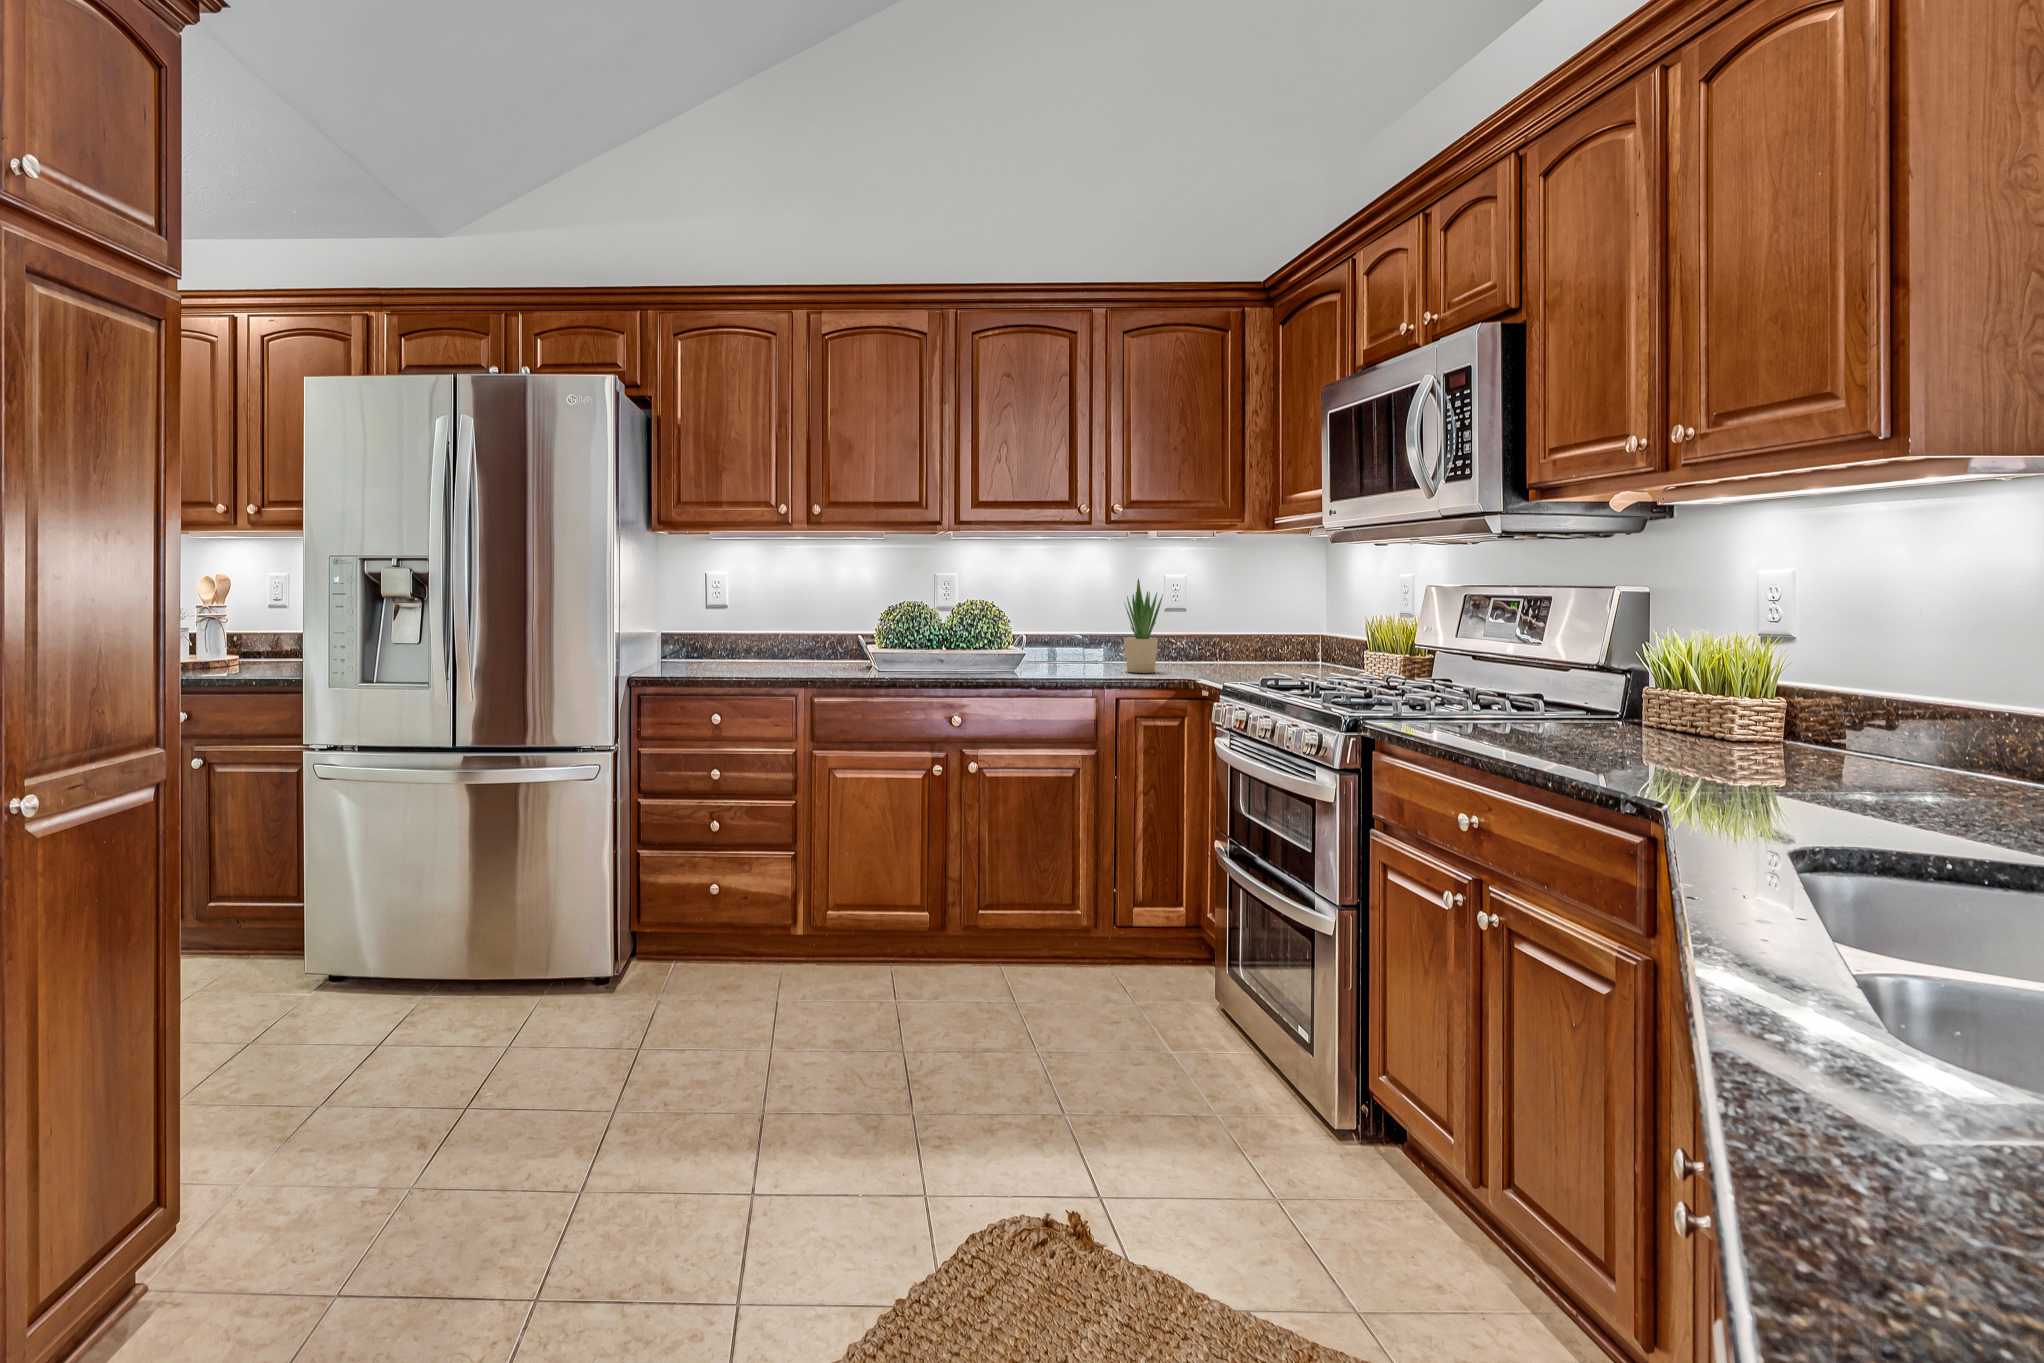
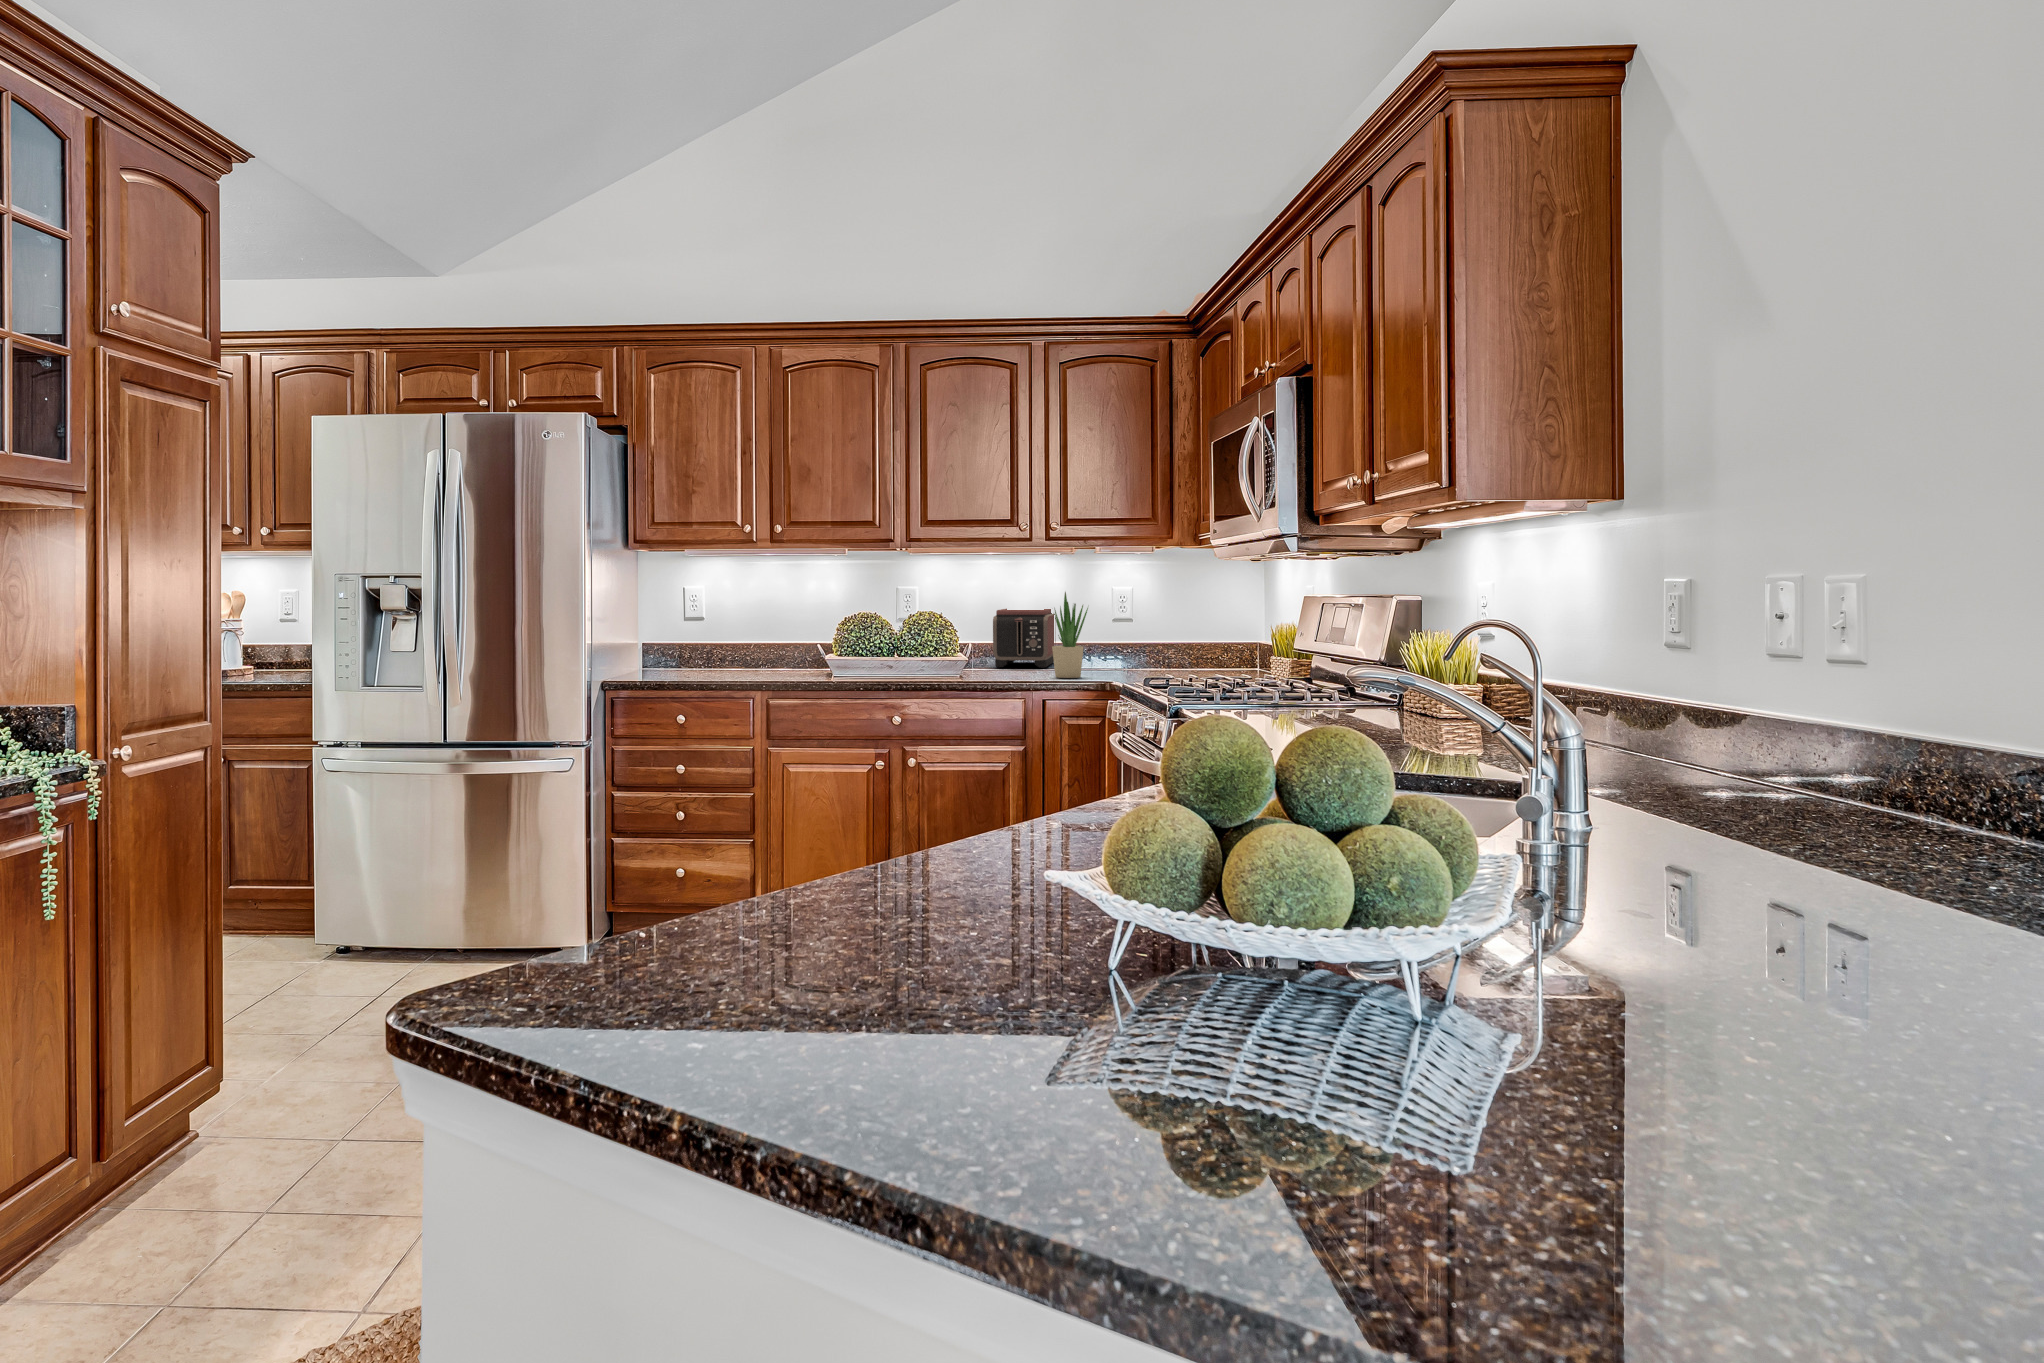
toaster: none [1043,596,1102,659] -> present [993,609,1056,668]

